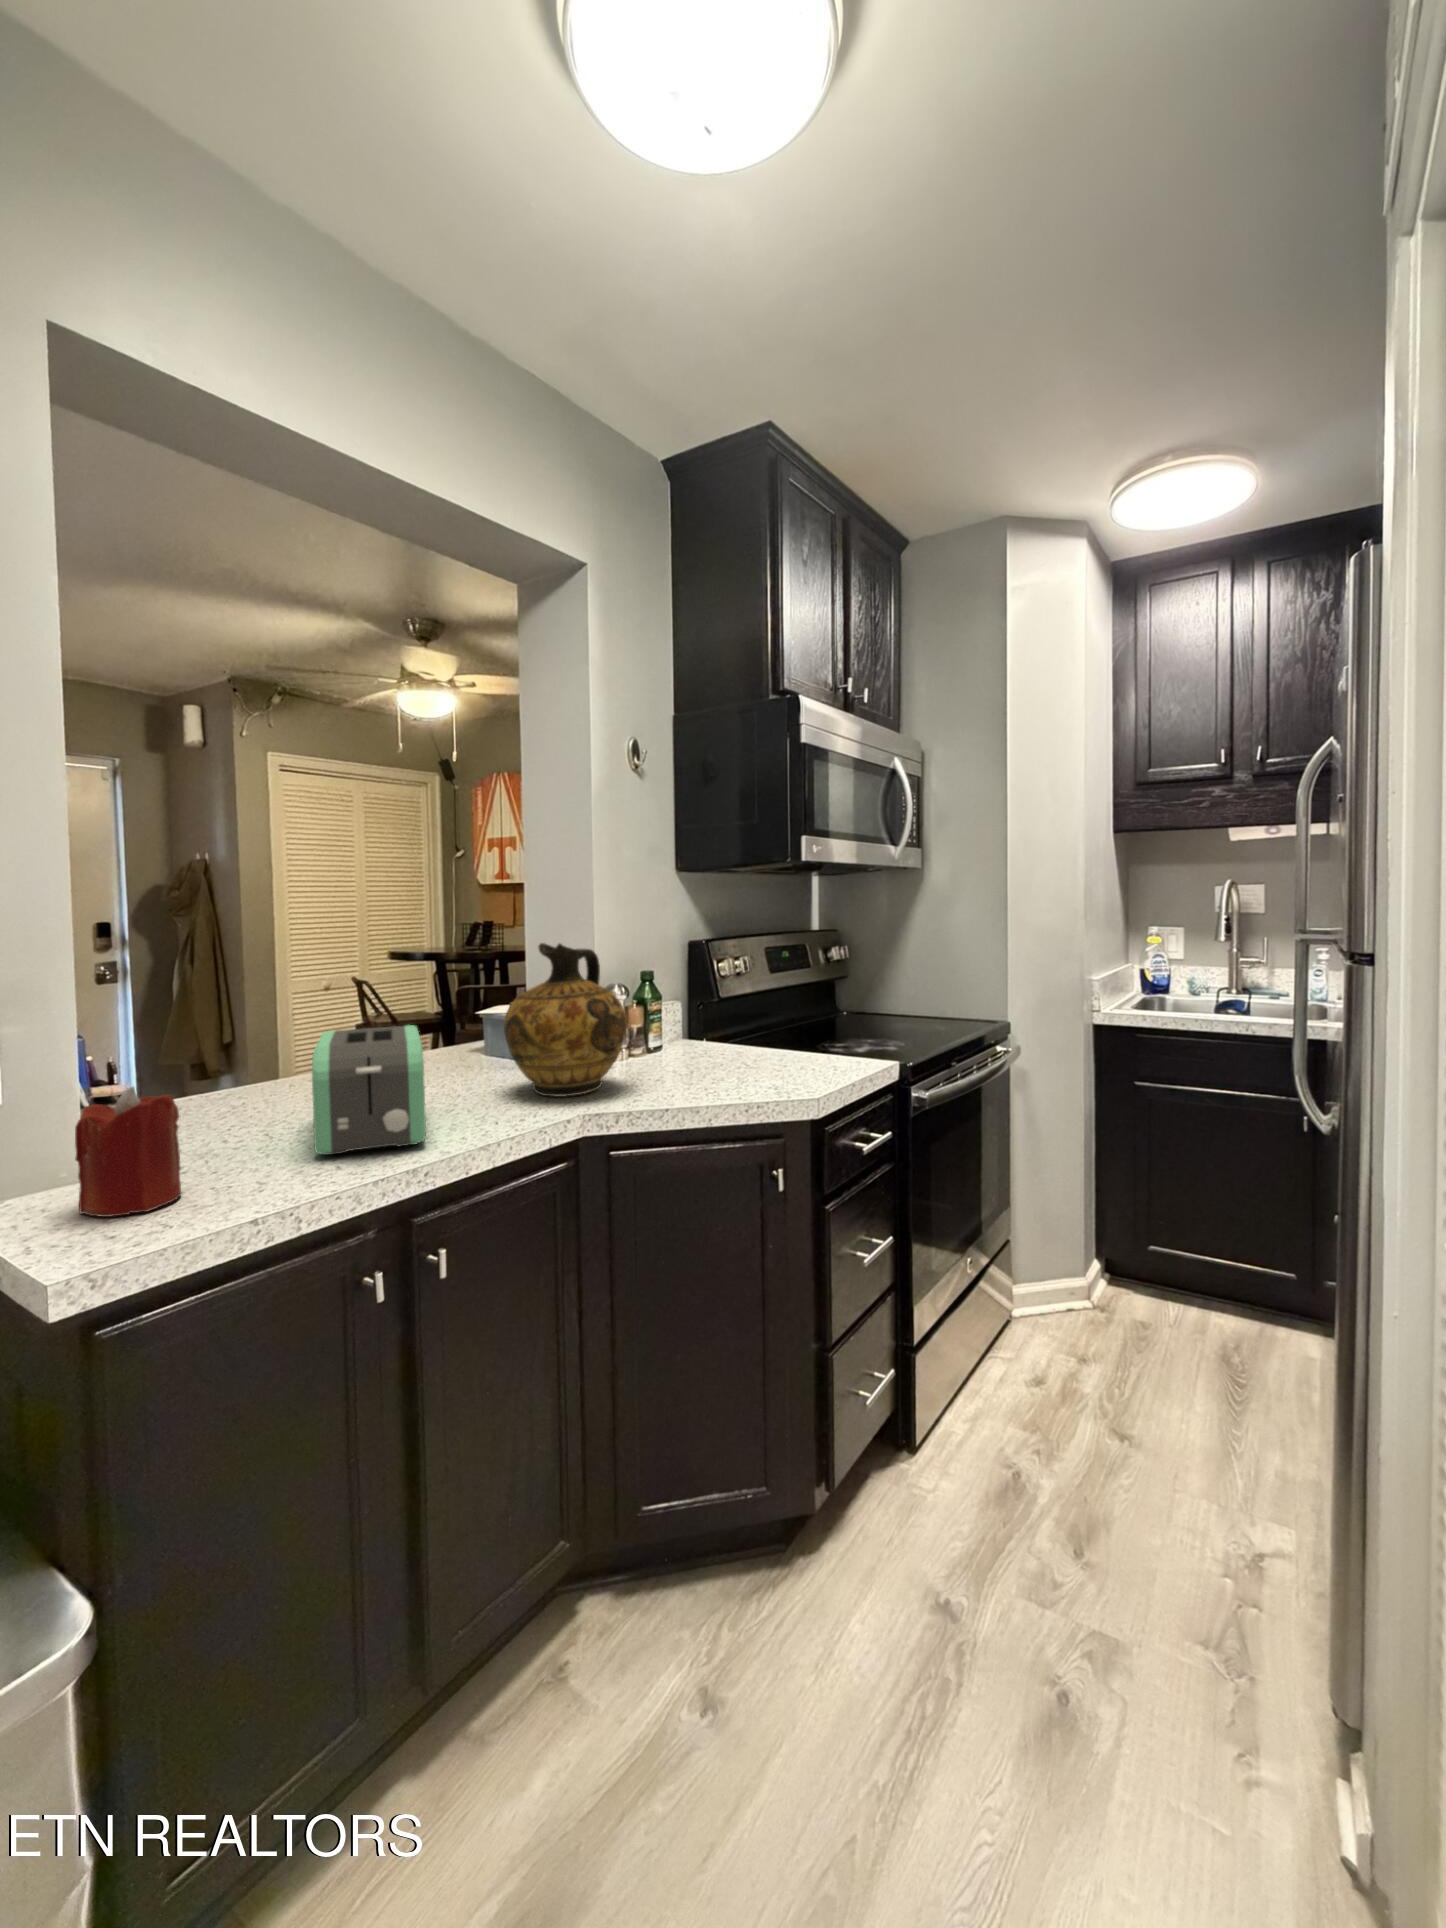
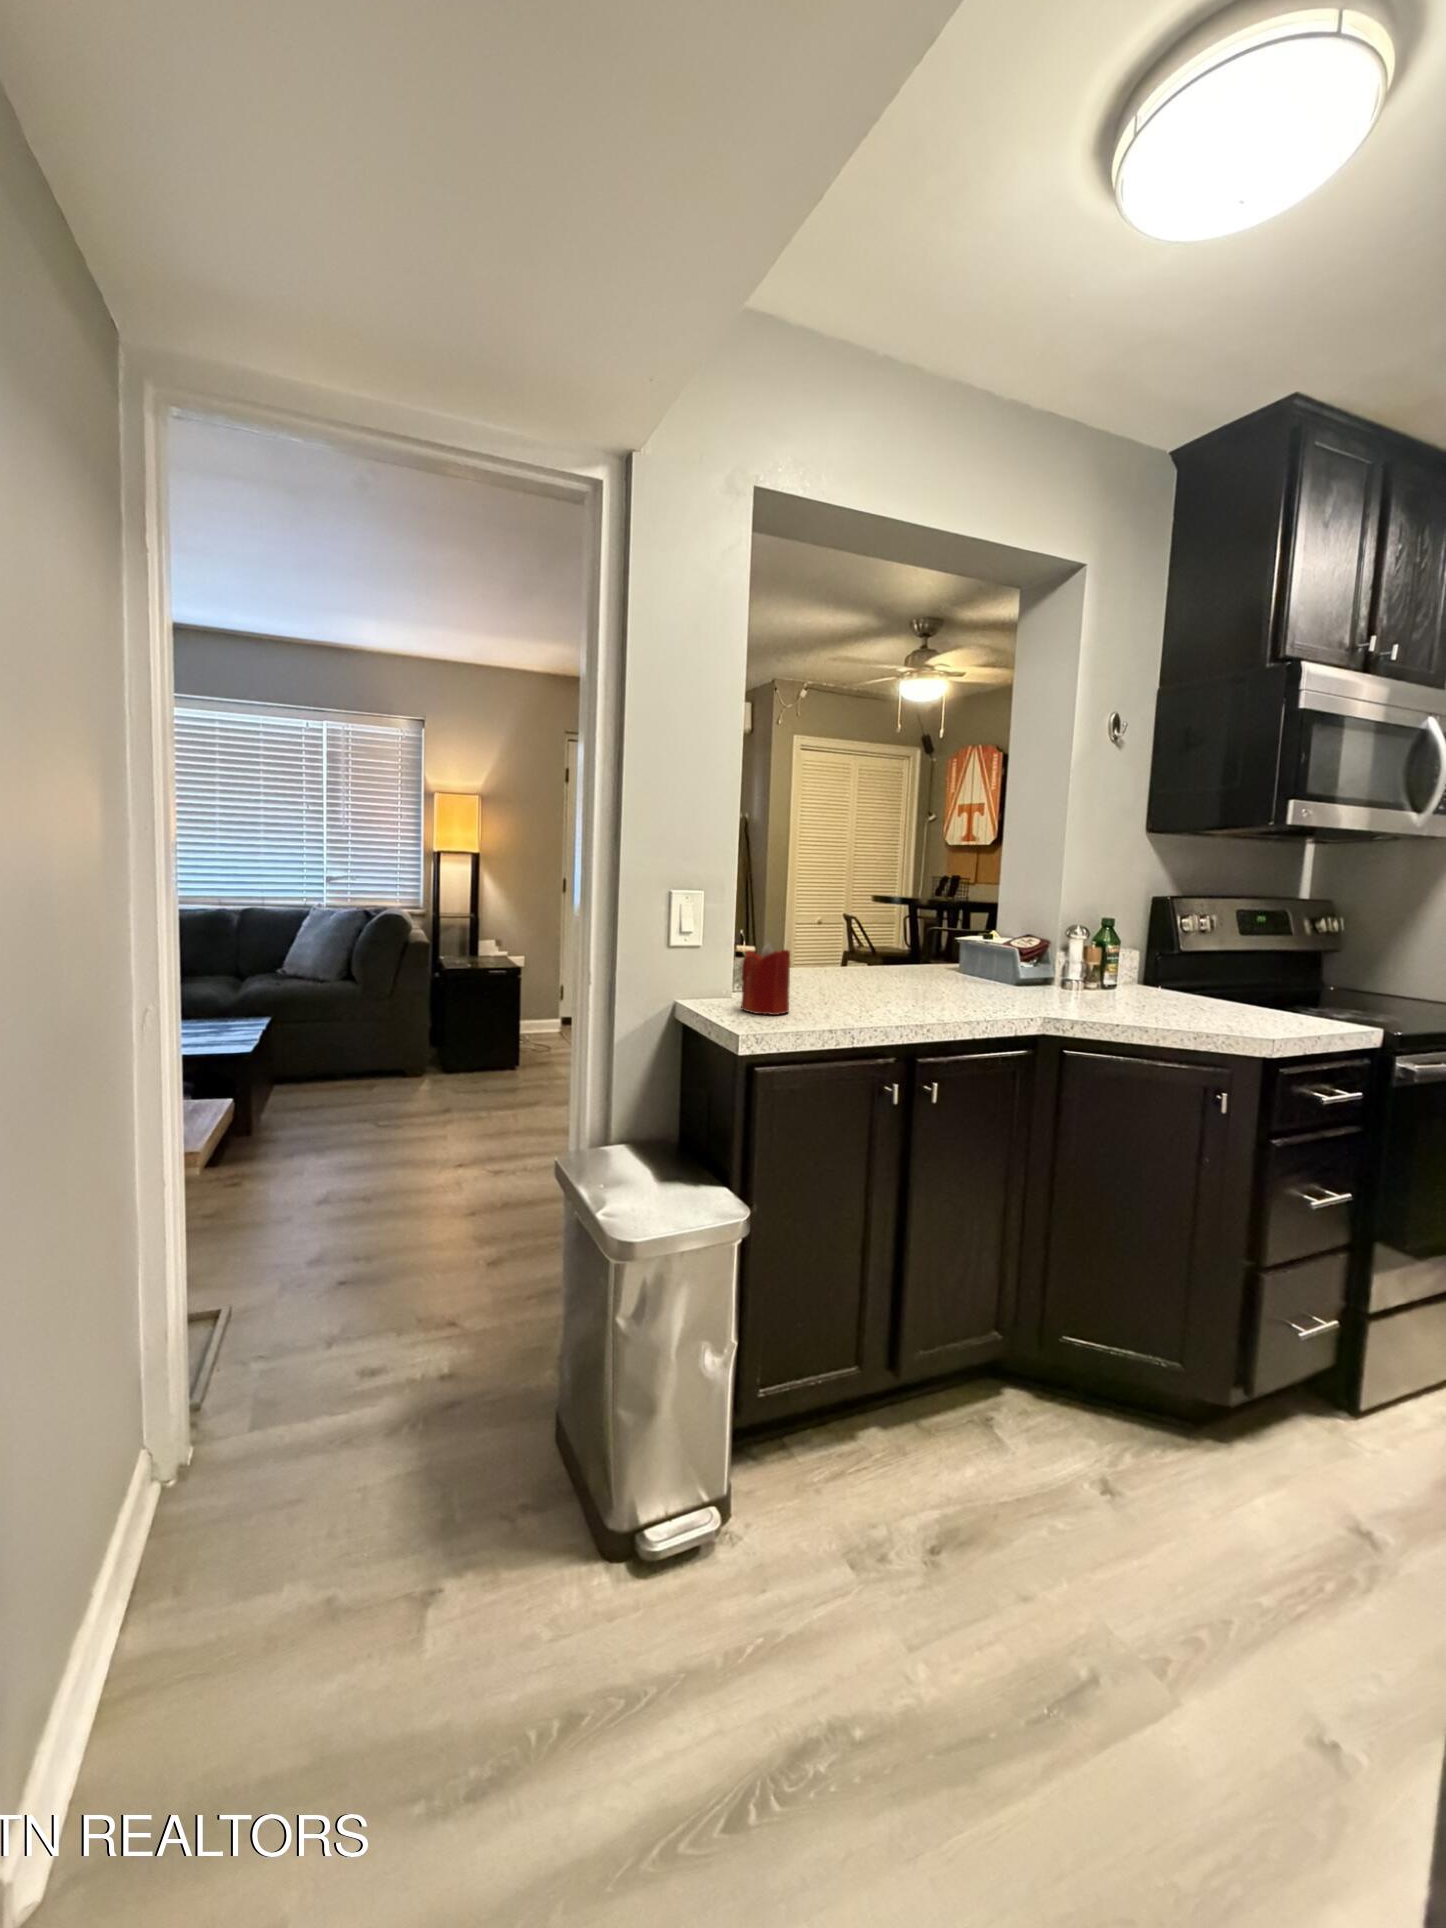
ceramic jug: present [504,943,627,1096] -> none [984,883,1088,1004]
toaster: present [312,1025,426,1155] -> none [857,930,932,1012]

